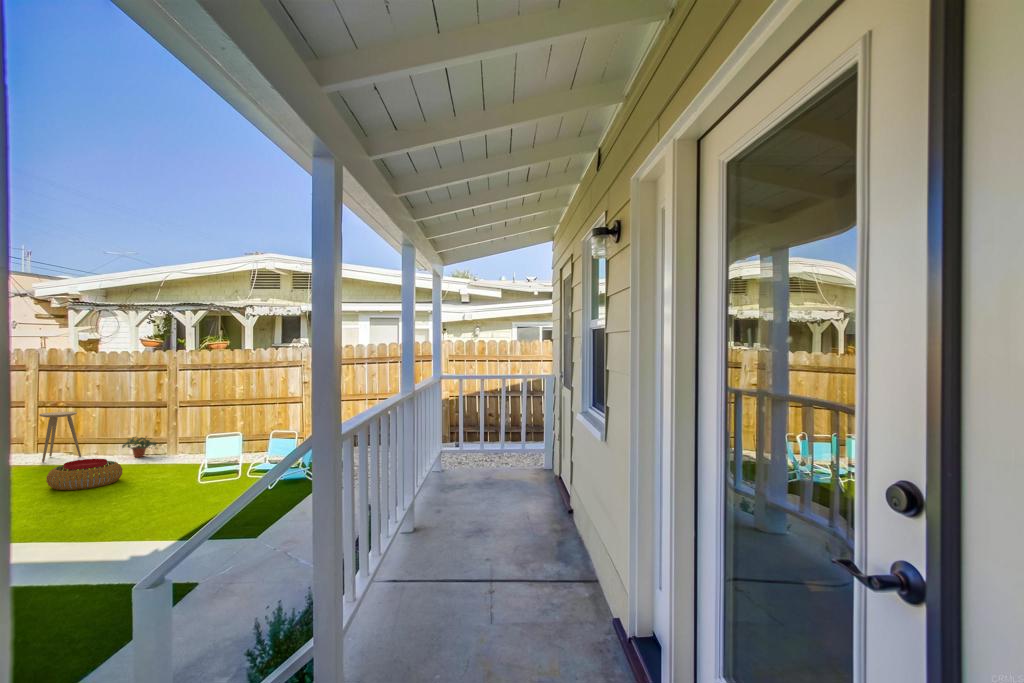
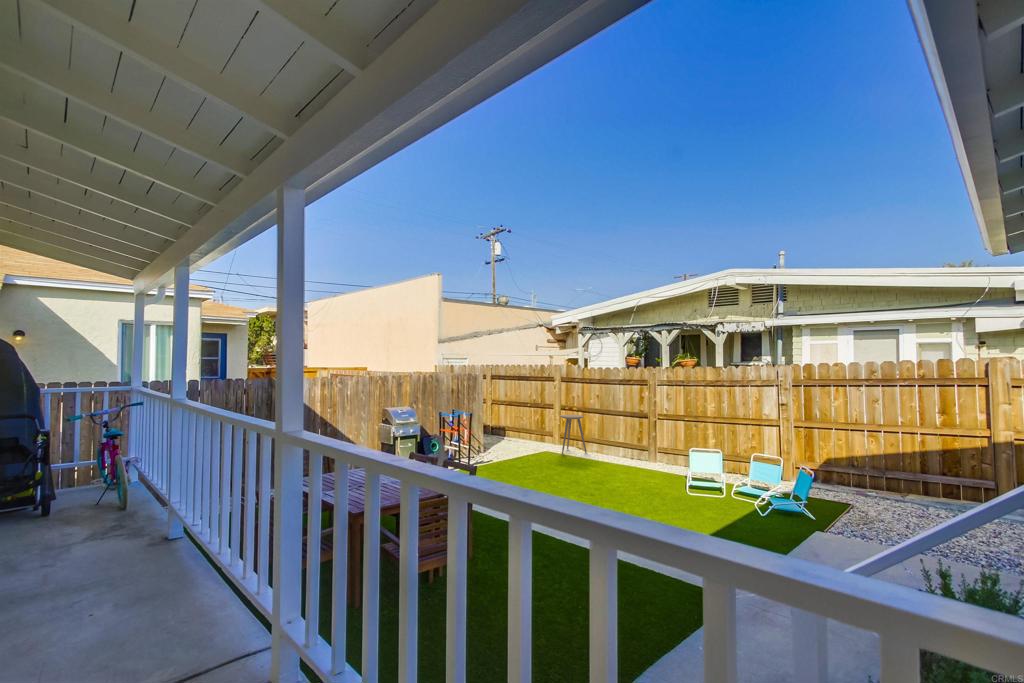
potted plant: present [122,437,157,457] -> none [614,442,645,461]
pouf: present [46,459,123,490] -> none [561,460,613,487]

